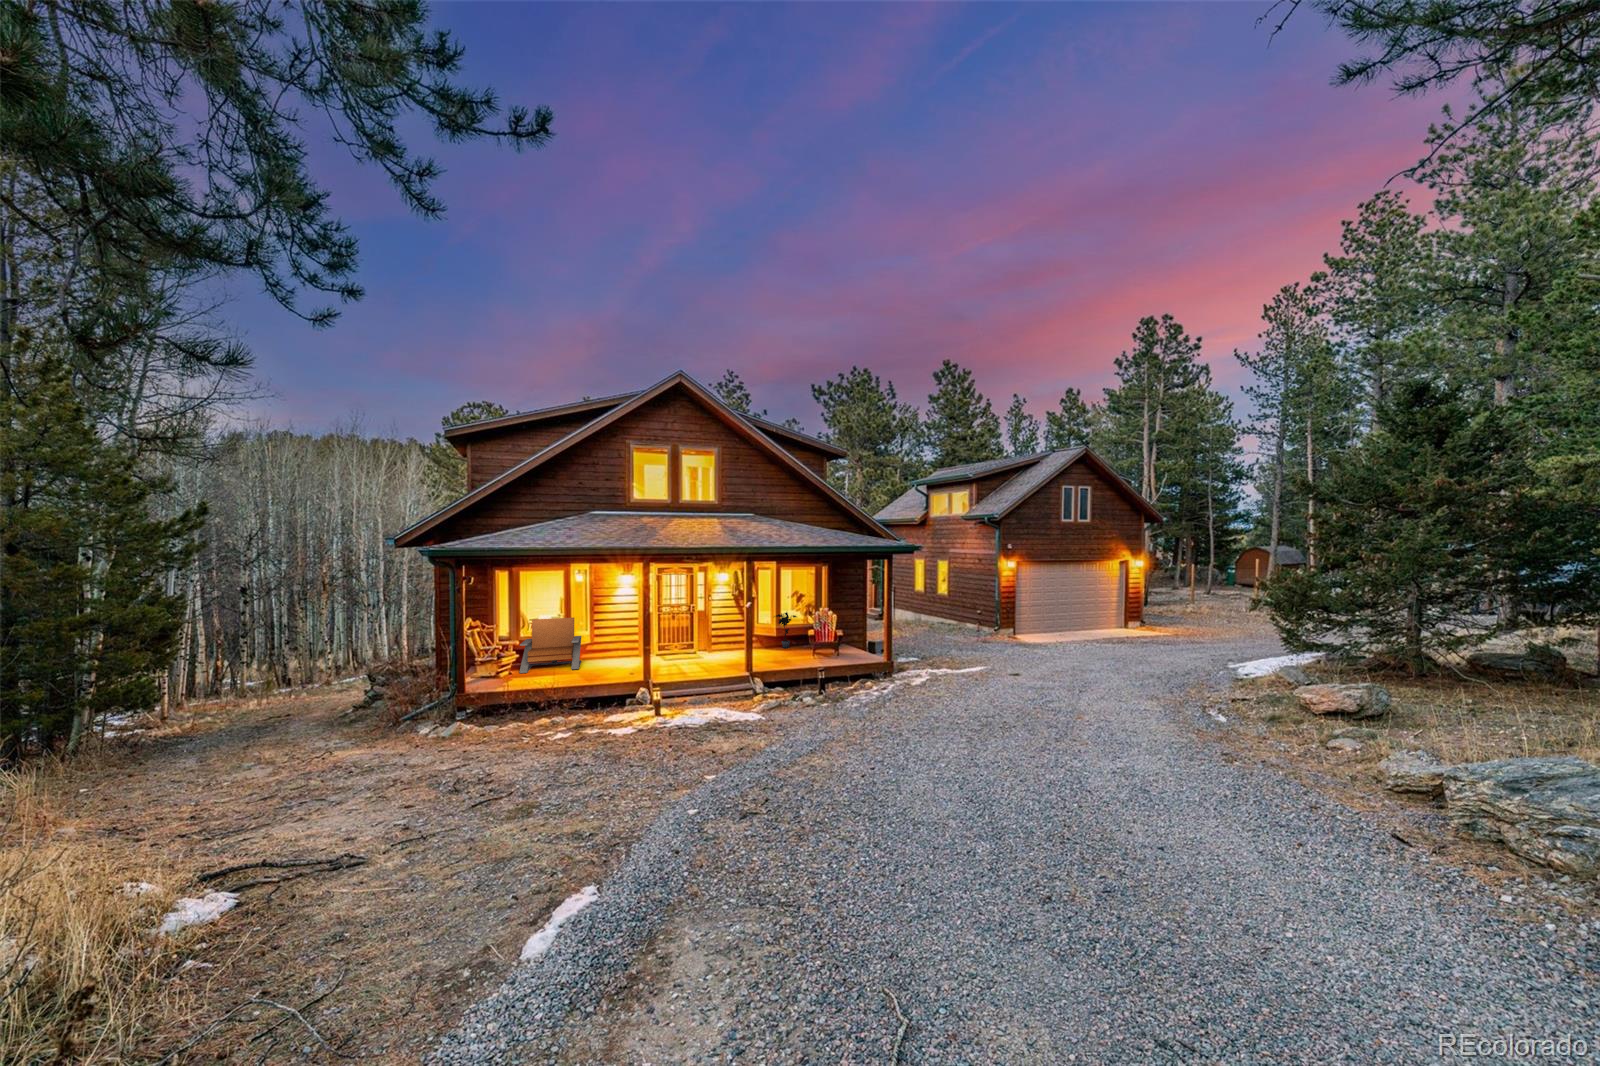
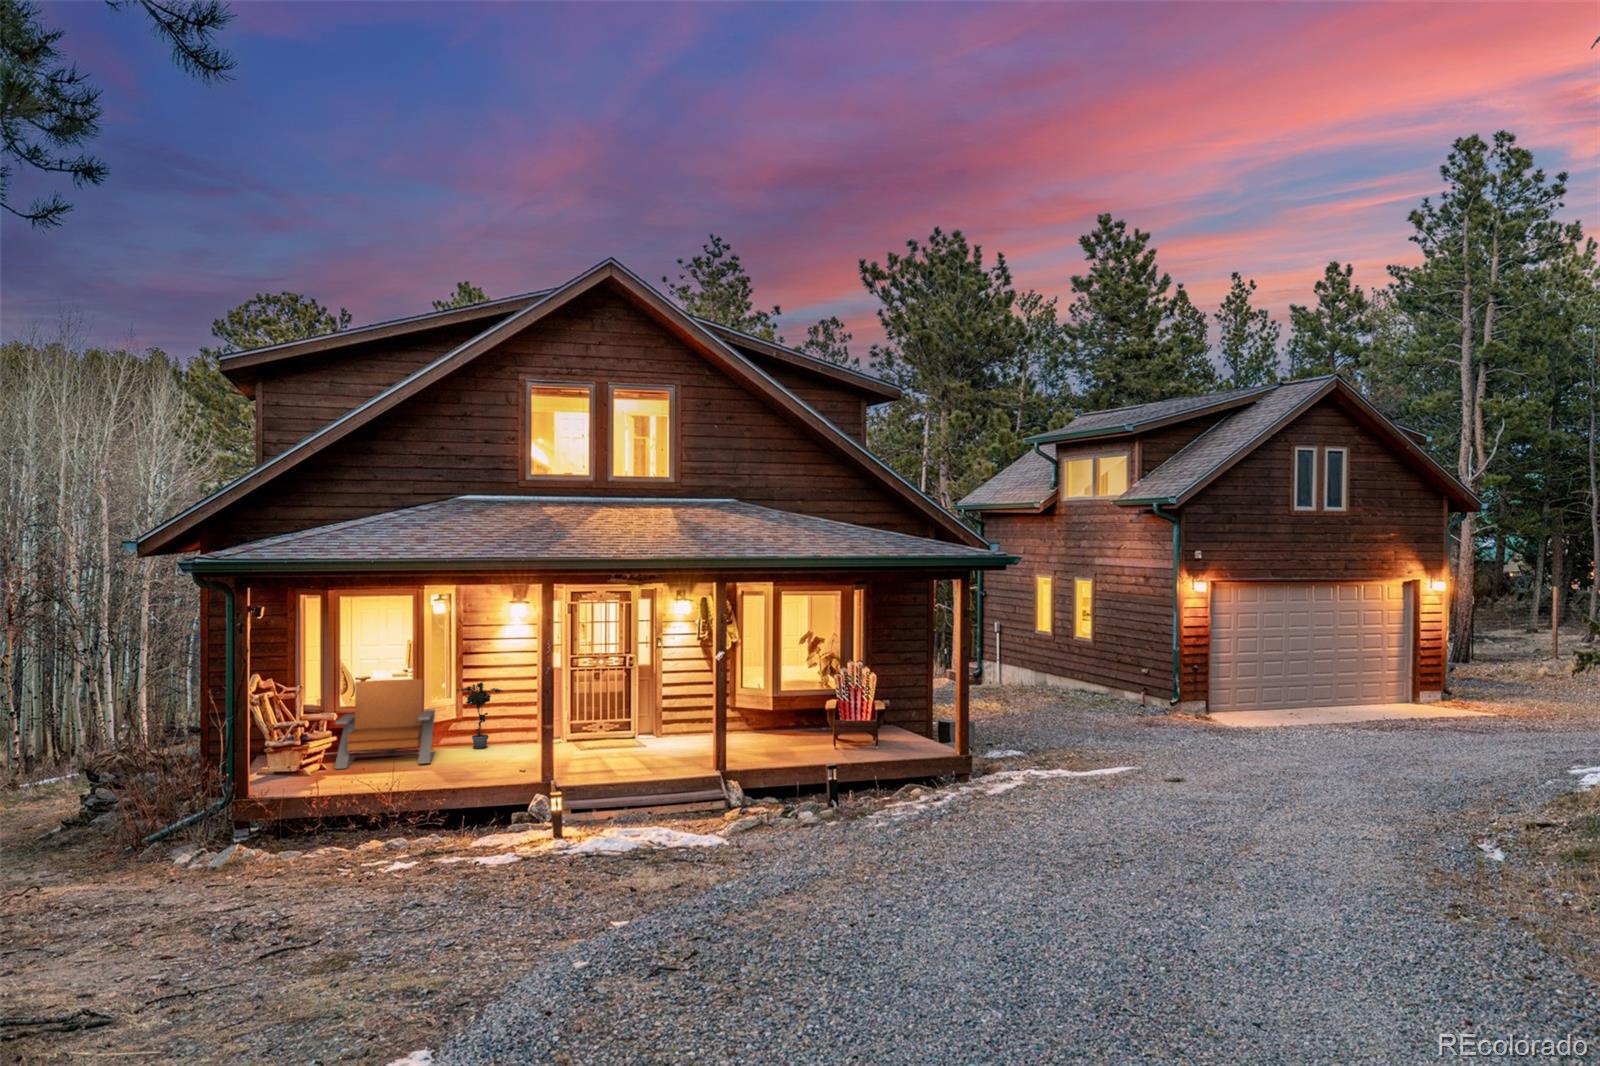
potted plant: present [774,612,797,648] -> present [457,682,503,749]

